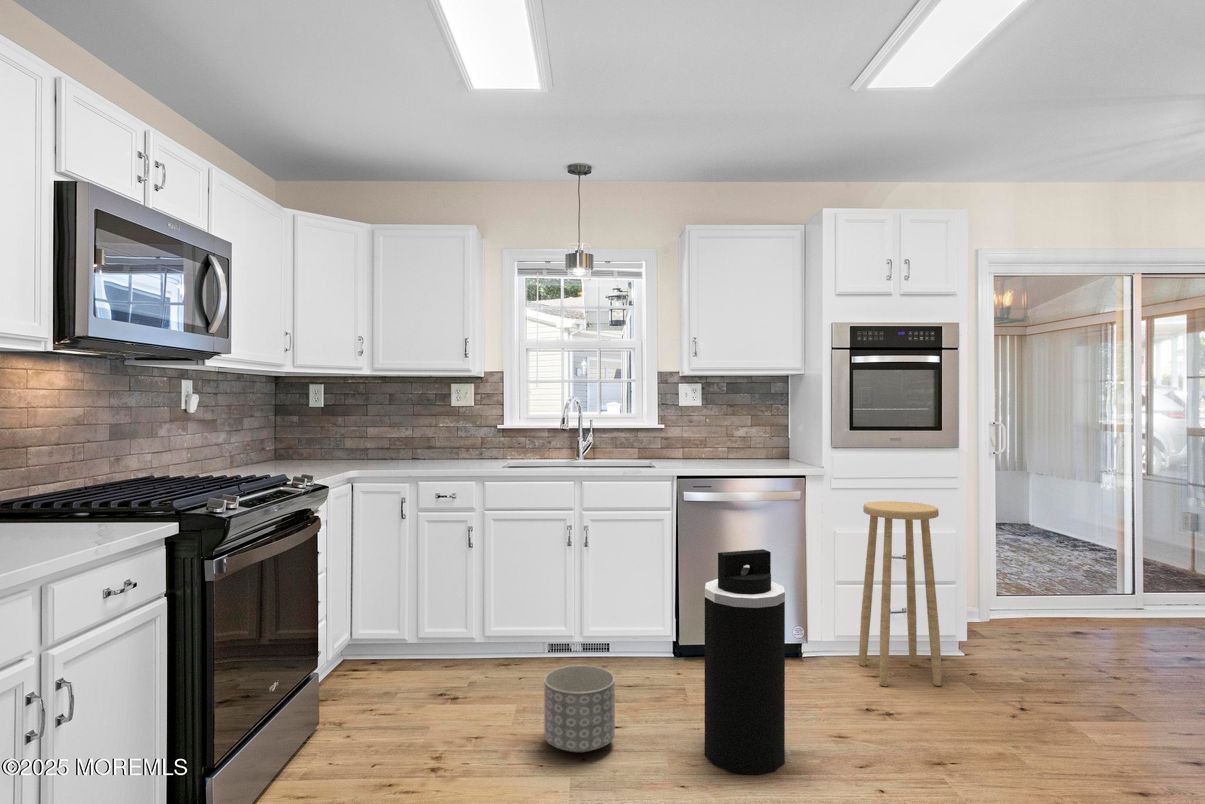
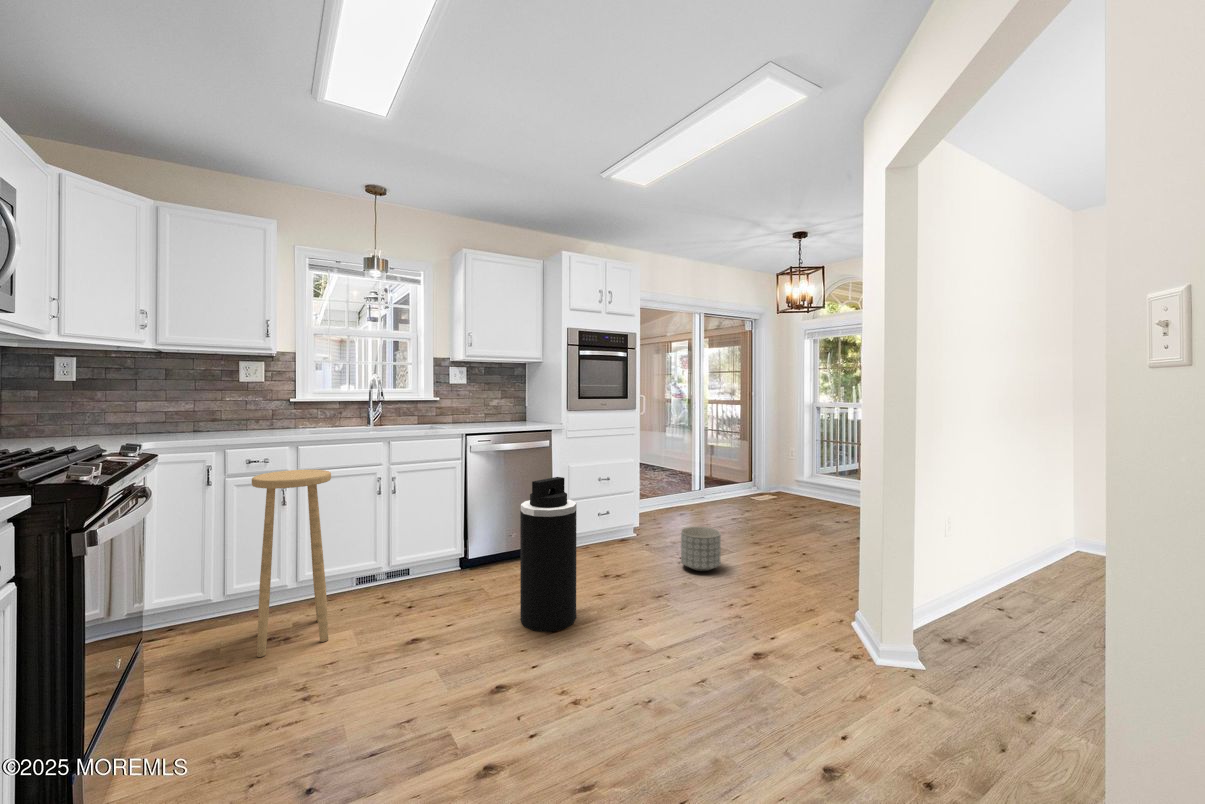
stool: present [859,501,942,686] -> present [252,470,331,657]
planter: present [544,665,615,753] -> present [681,527,721,571]

